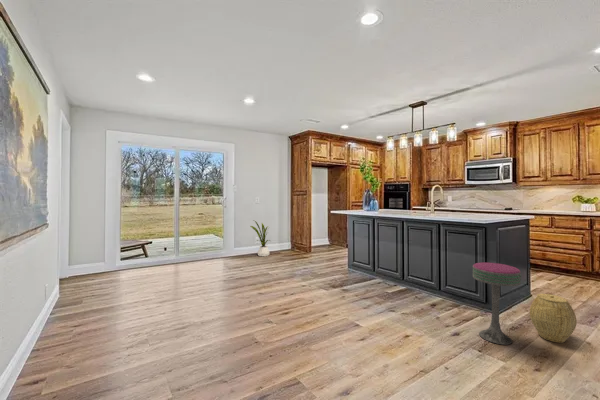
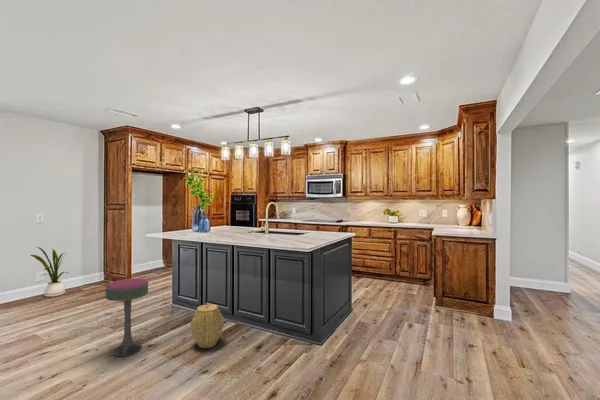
bar stool: present [473,262,521,345] -> present [106,278,148,356]
woven basket: present [529,294,577,343] -> present [191,304,224,348]

